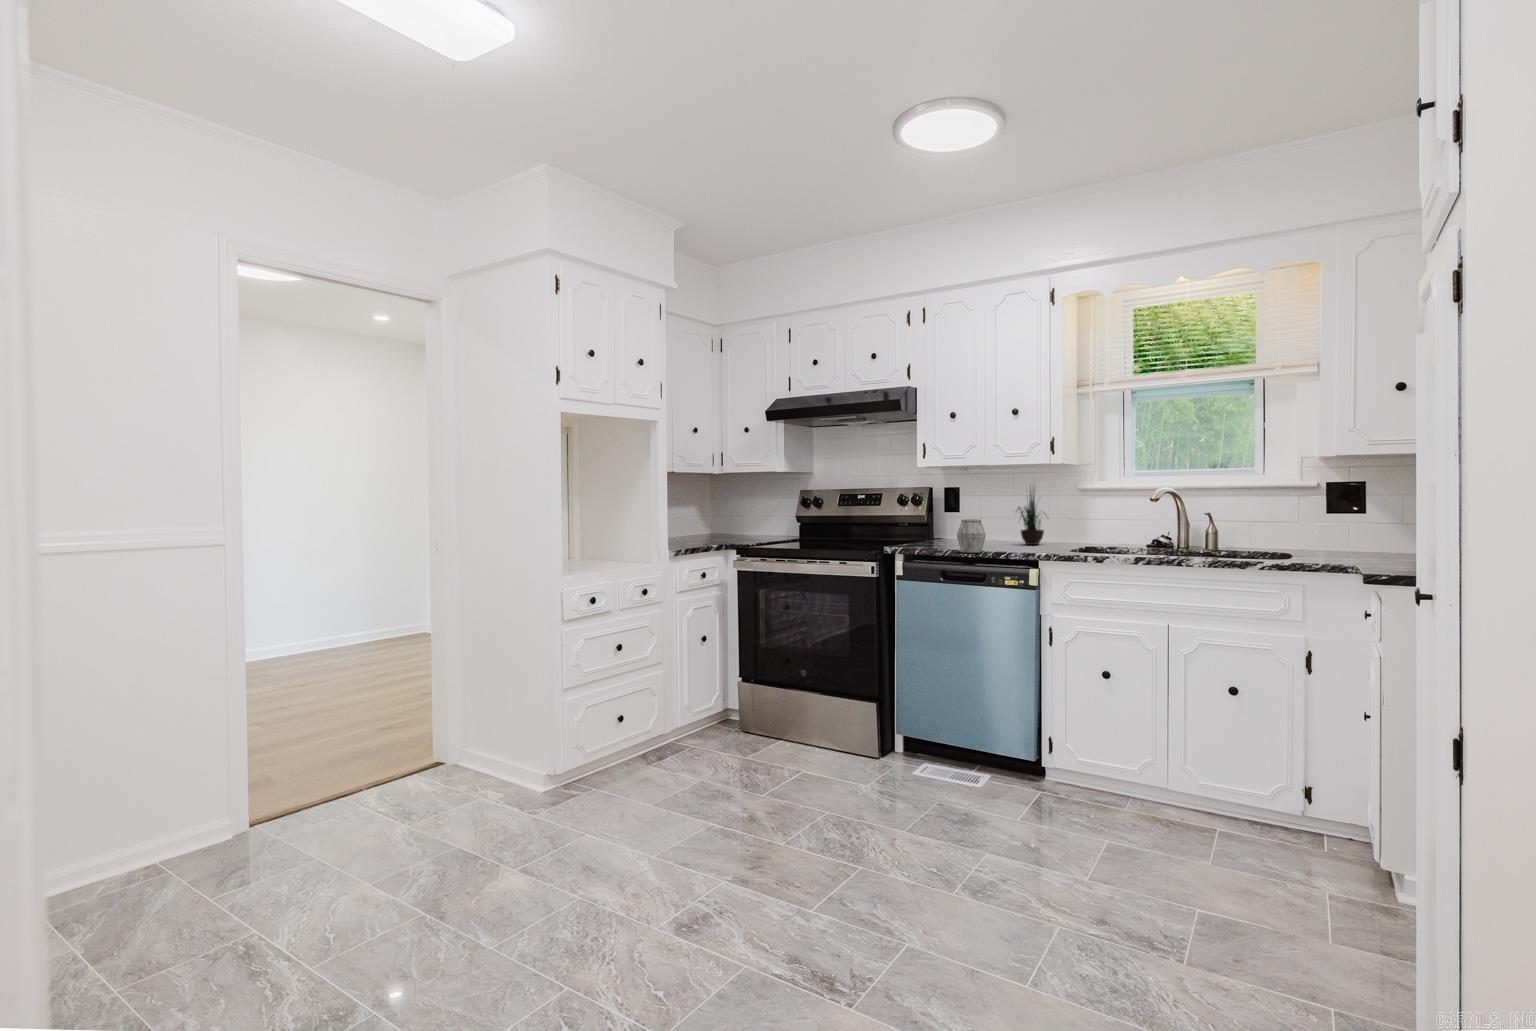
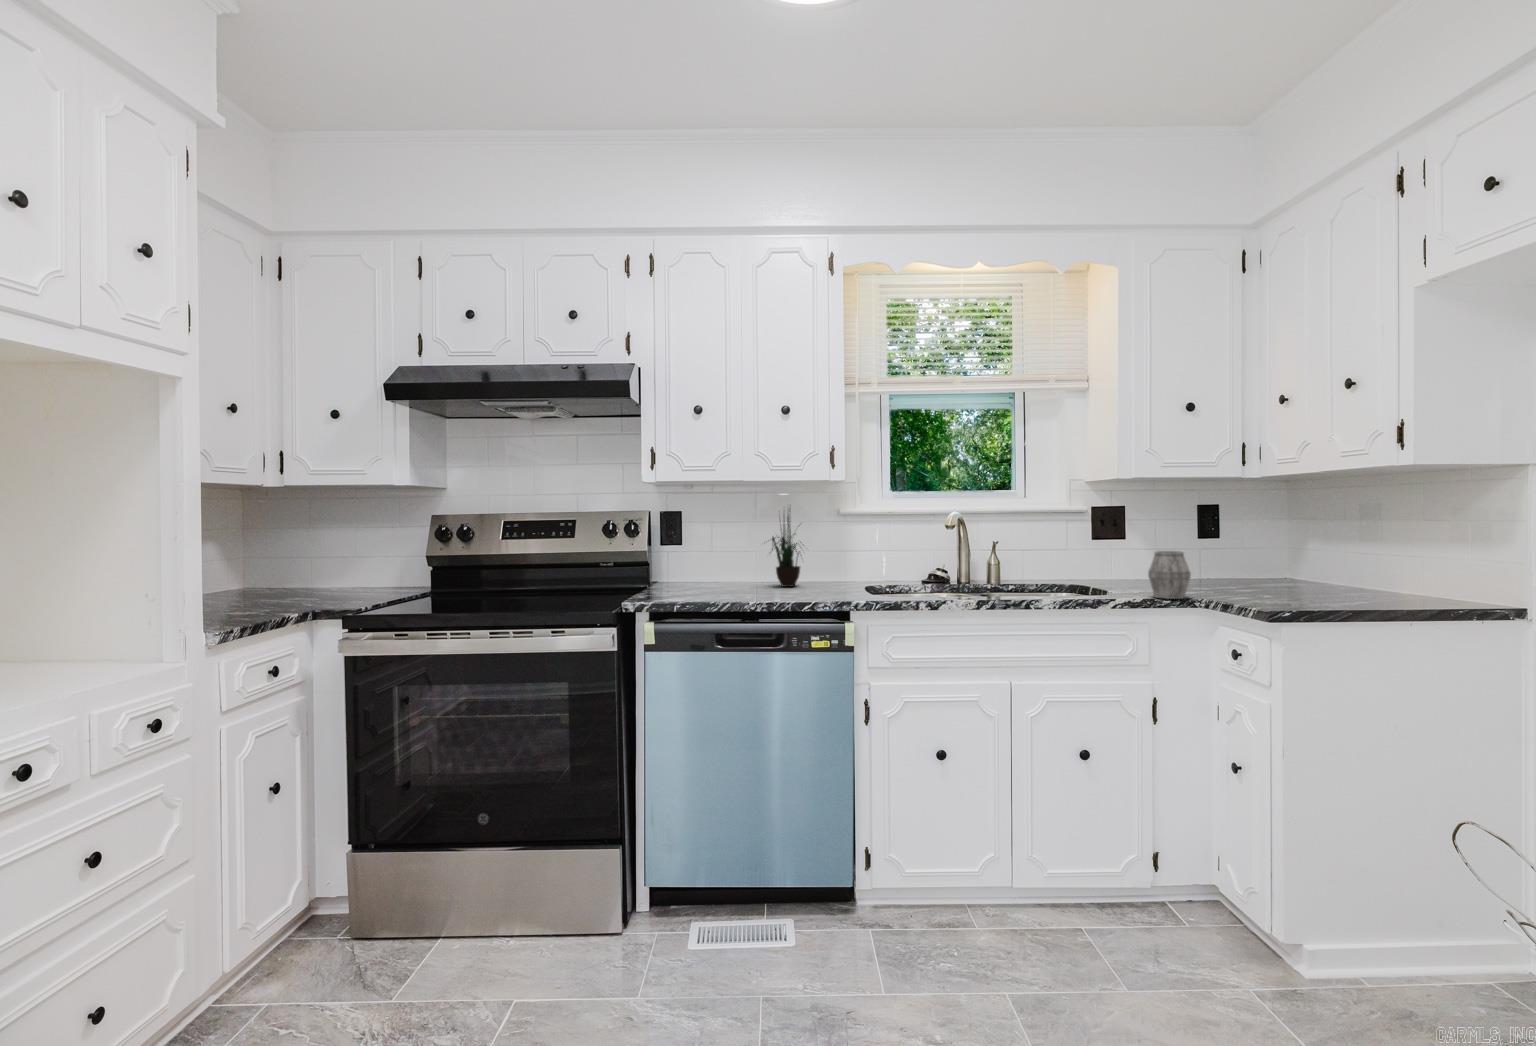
mug: present [957,519,986,553] -> present [1148,551,1191,599]

